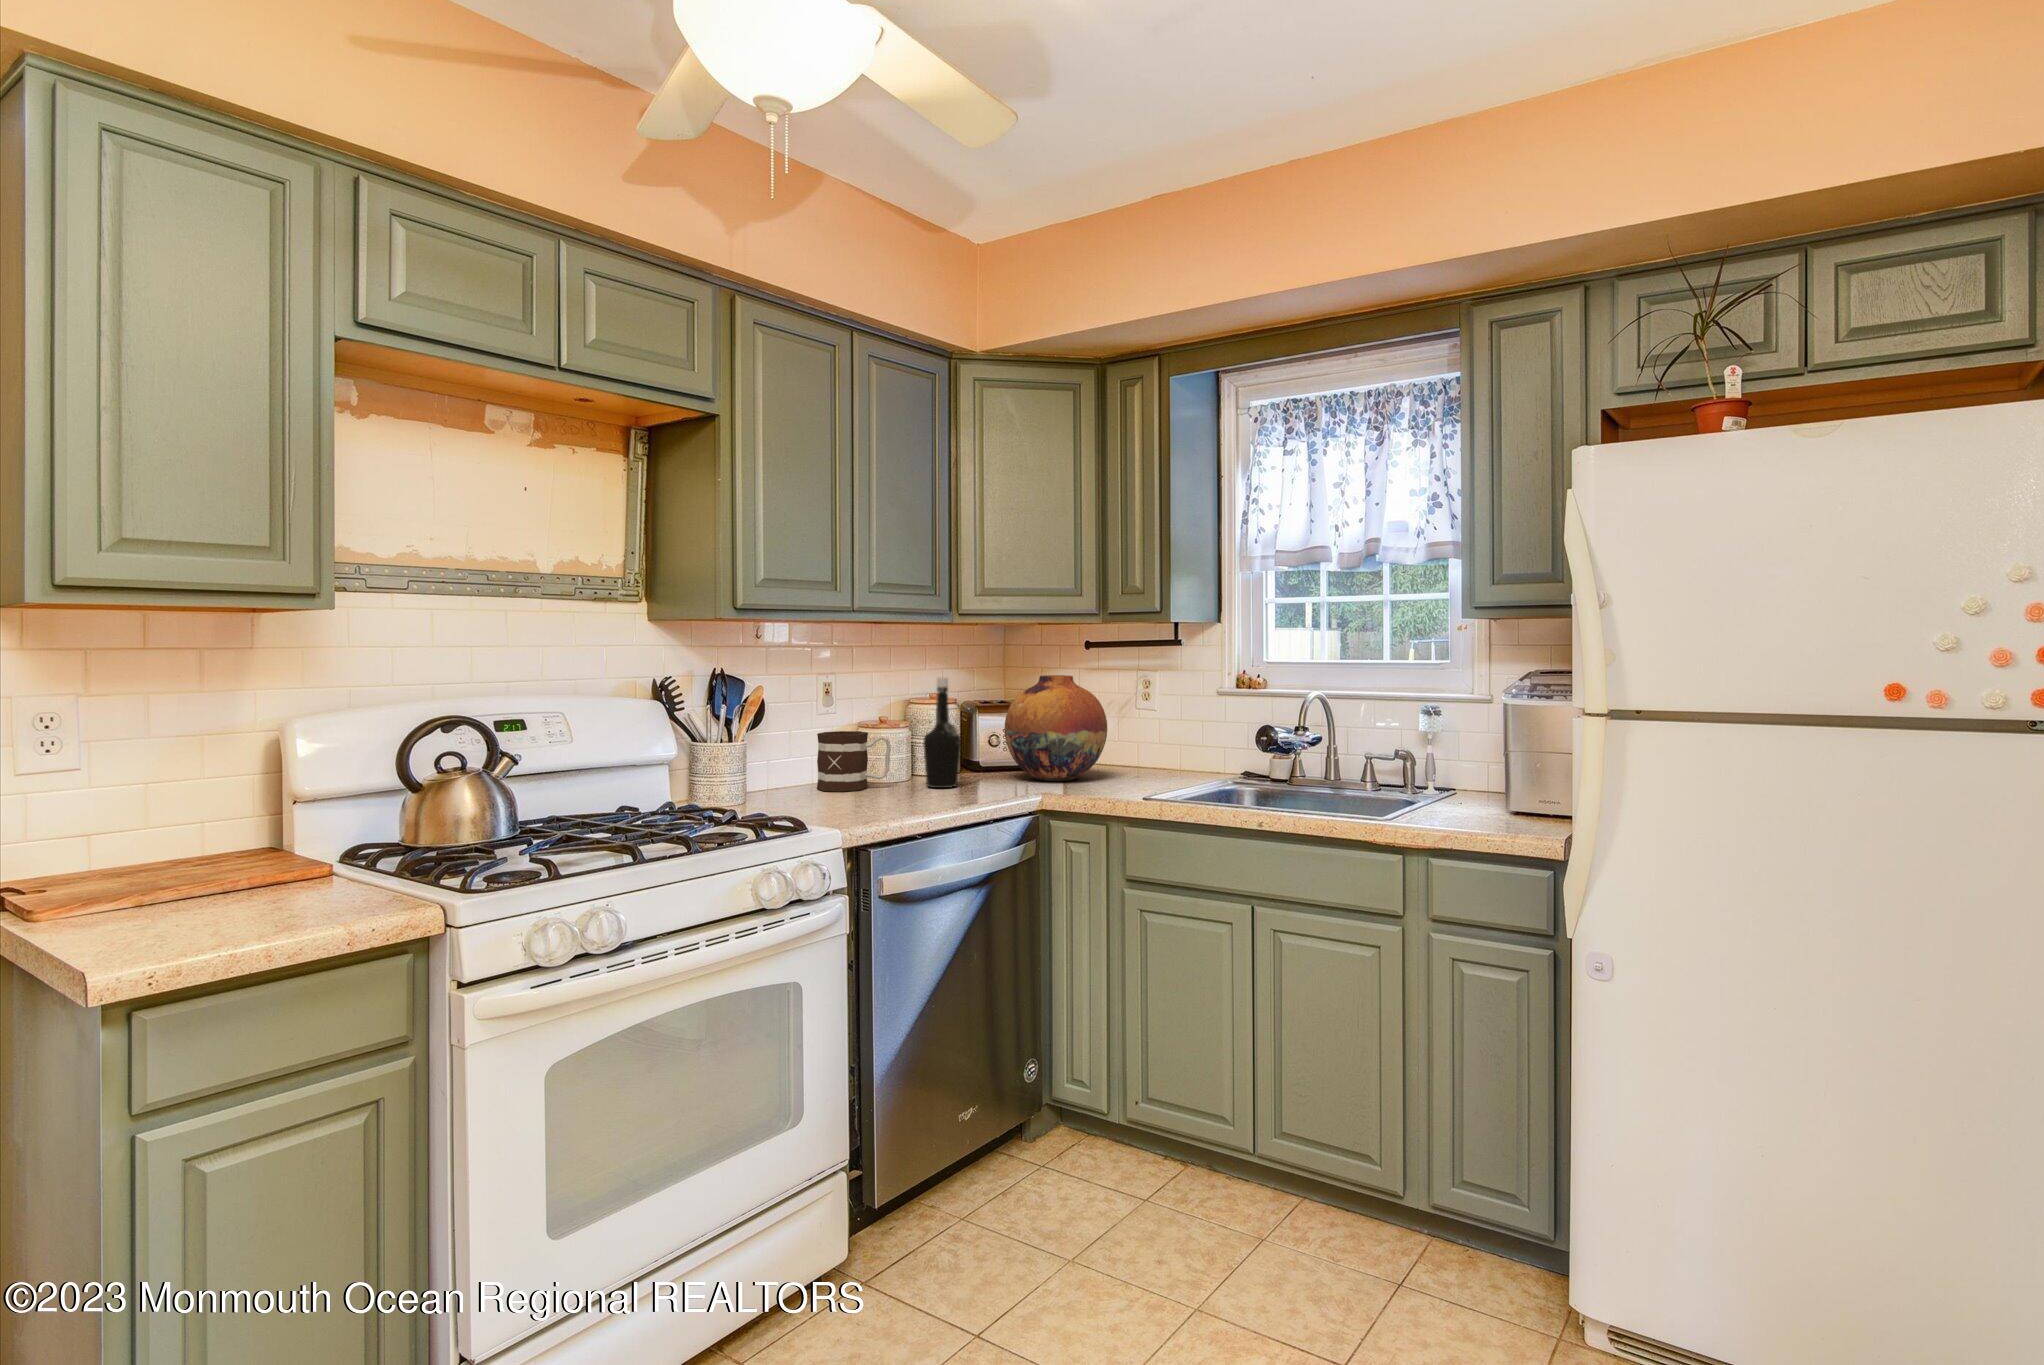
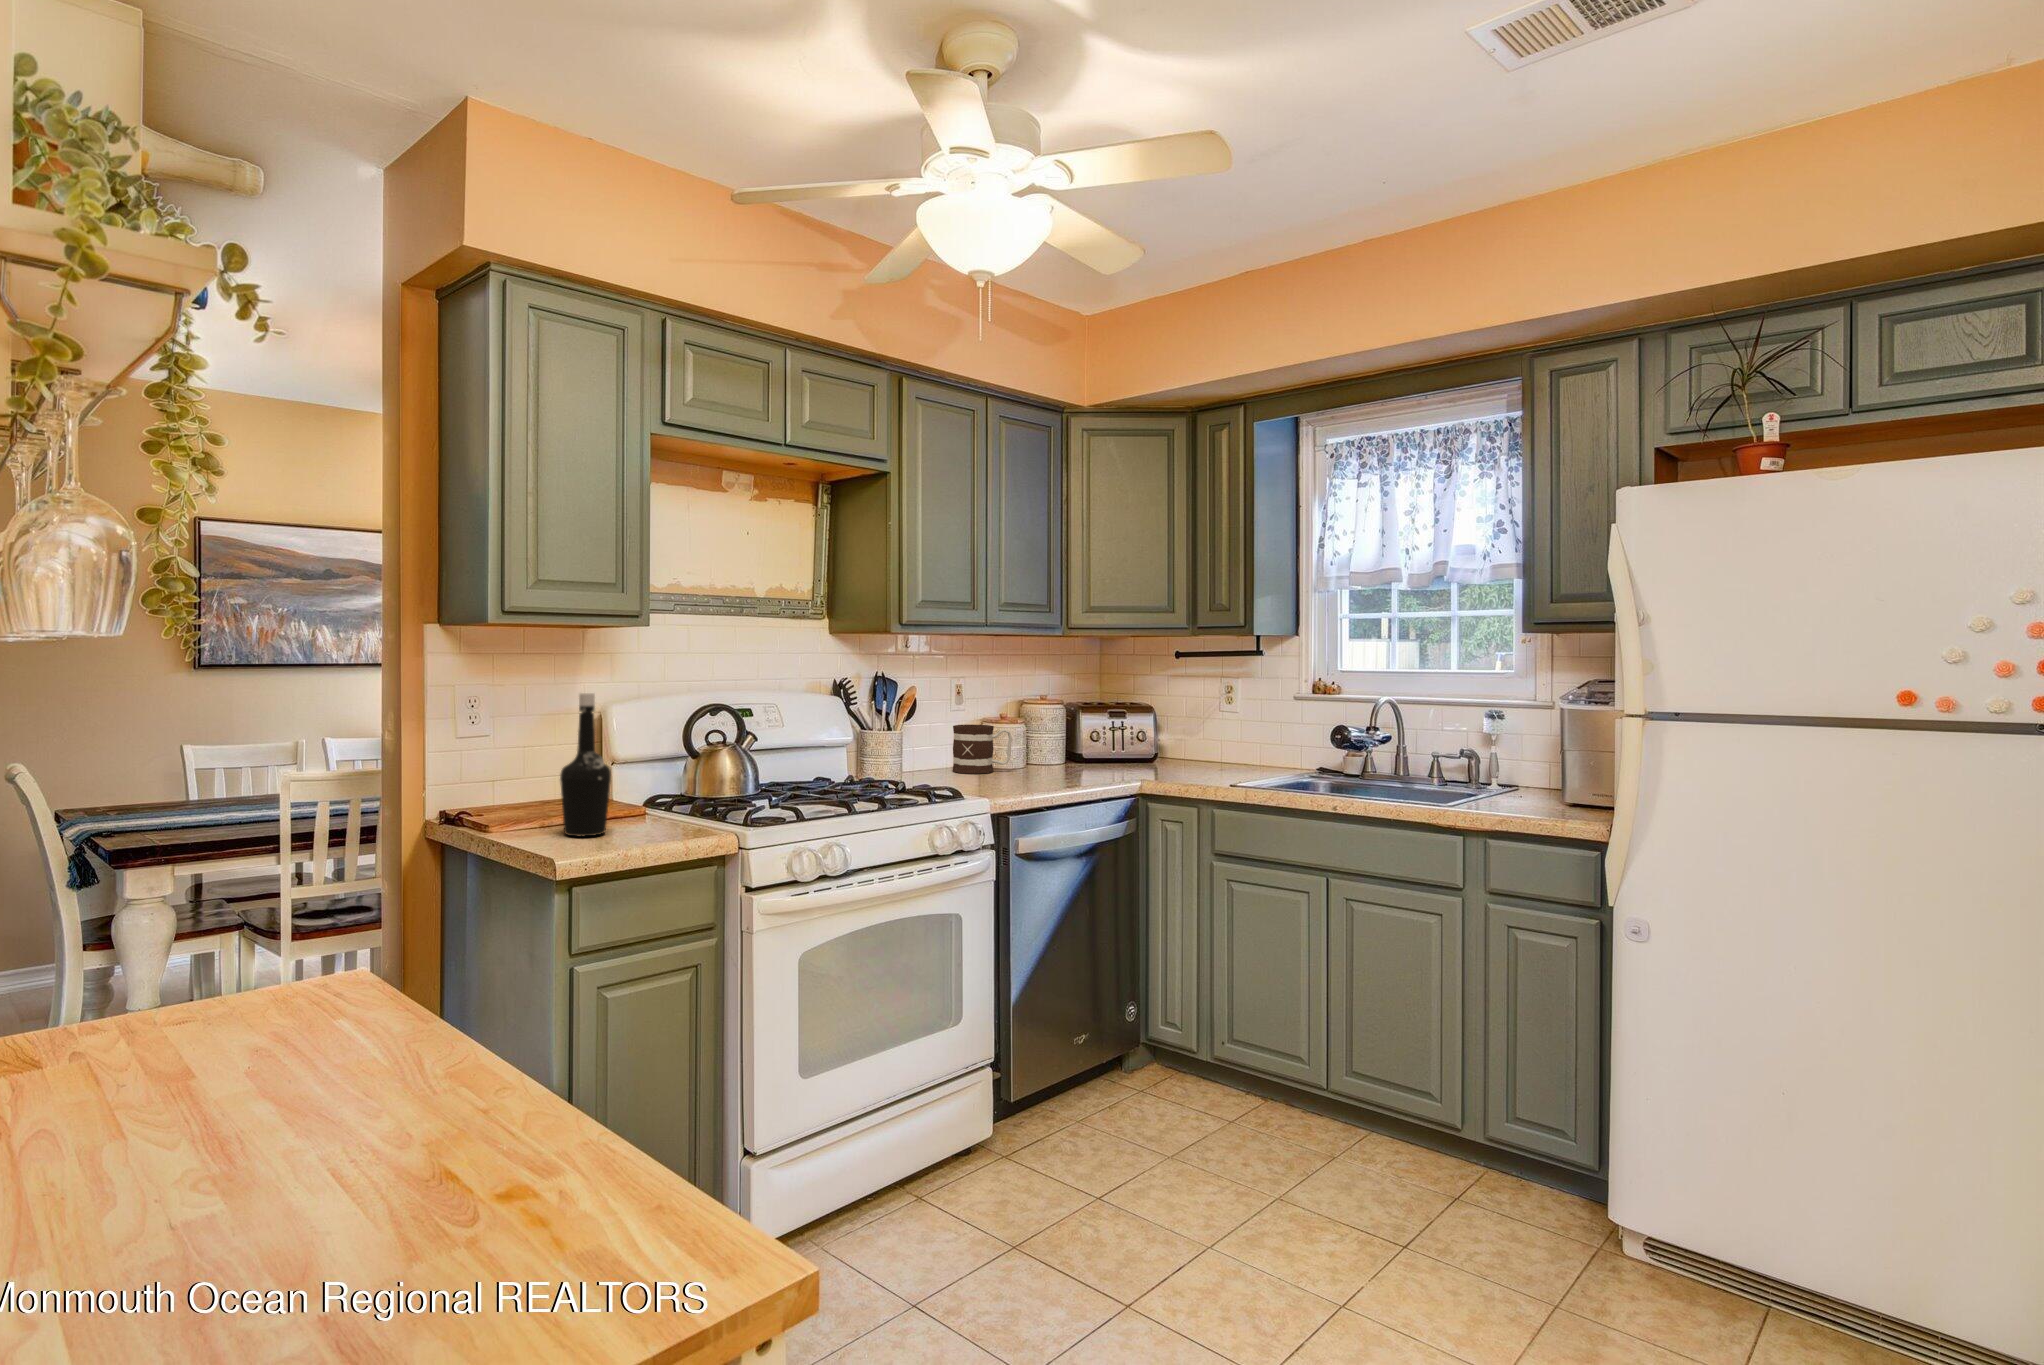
vase: present [1004,675,1107,781] -> none [1105,681,1196,771]
bottle: present [923,677,961,788] -> present [560,693,611,837]

